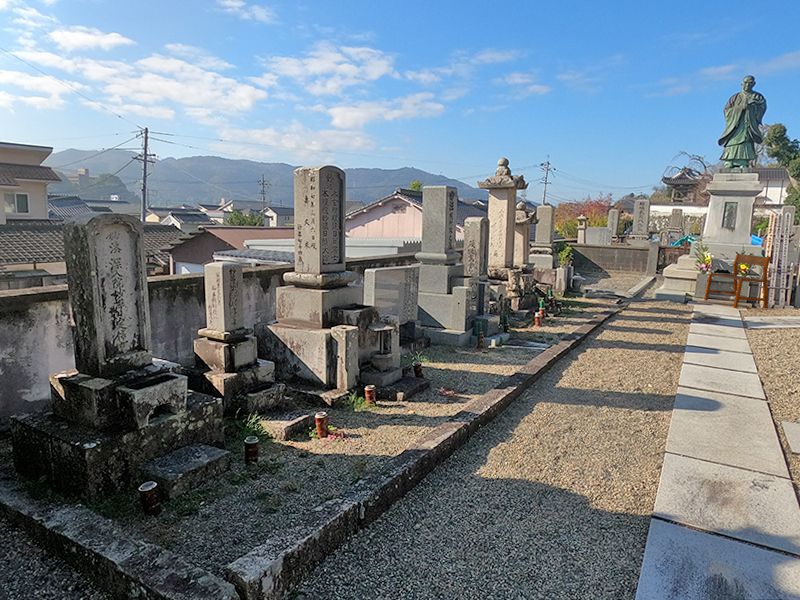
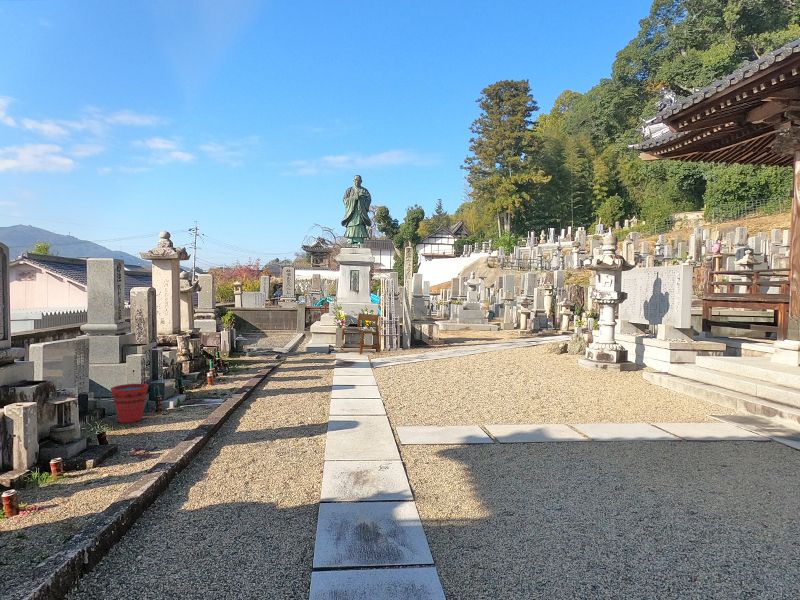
bucket: none [436,316,470,355] -> present [111,383,148,423]

